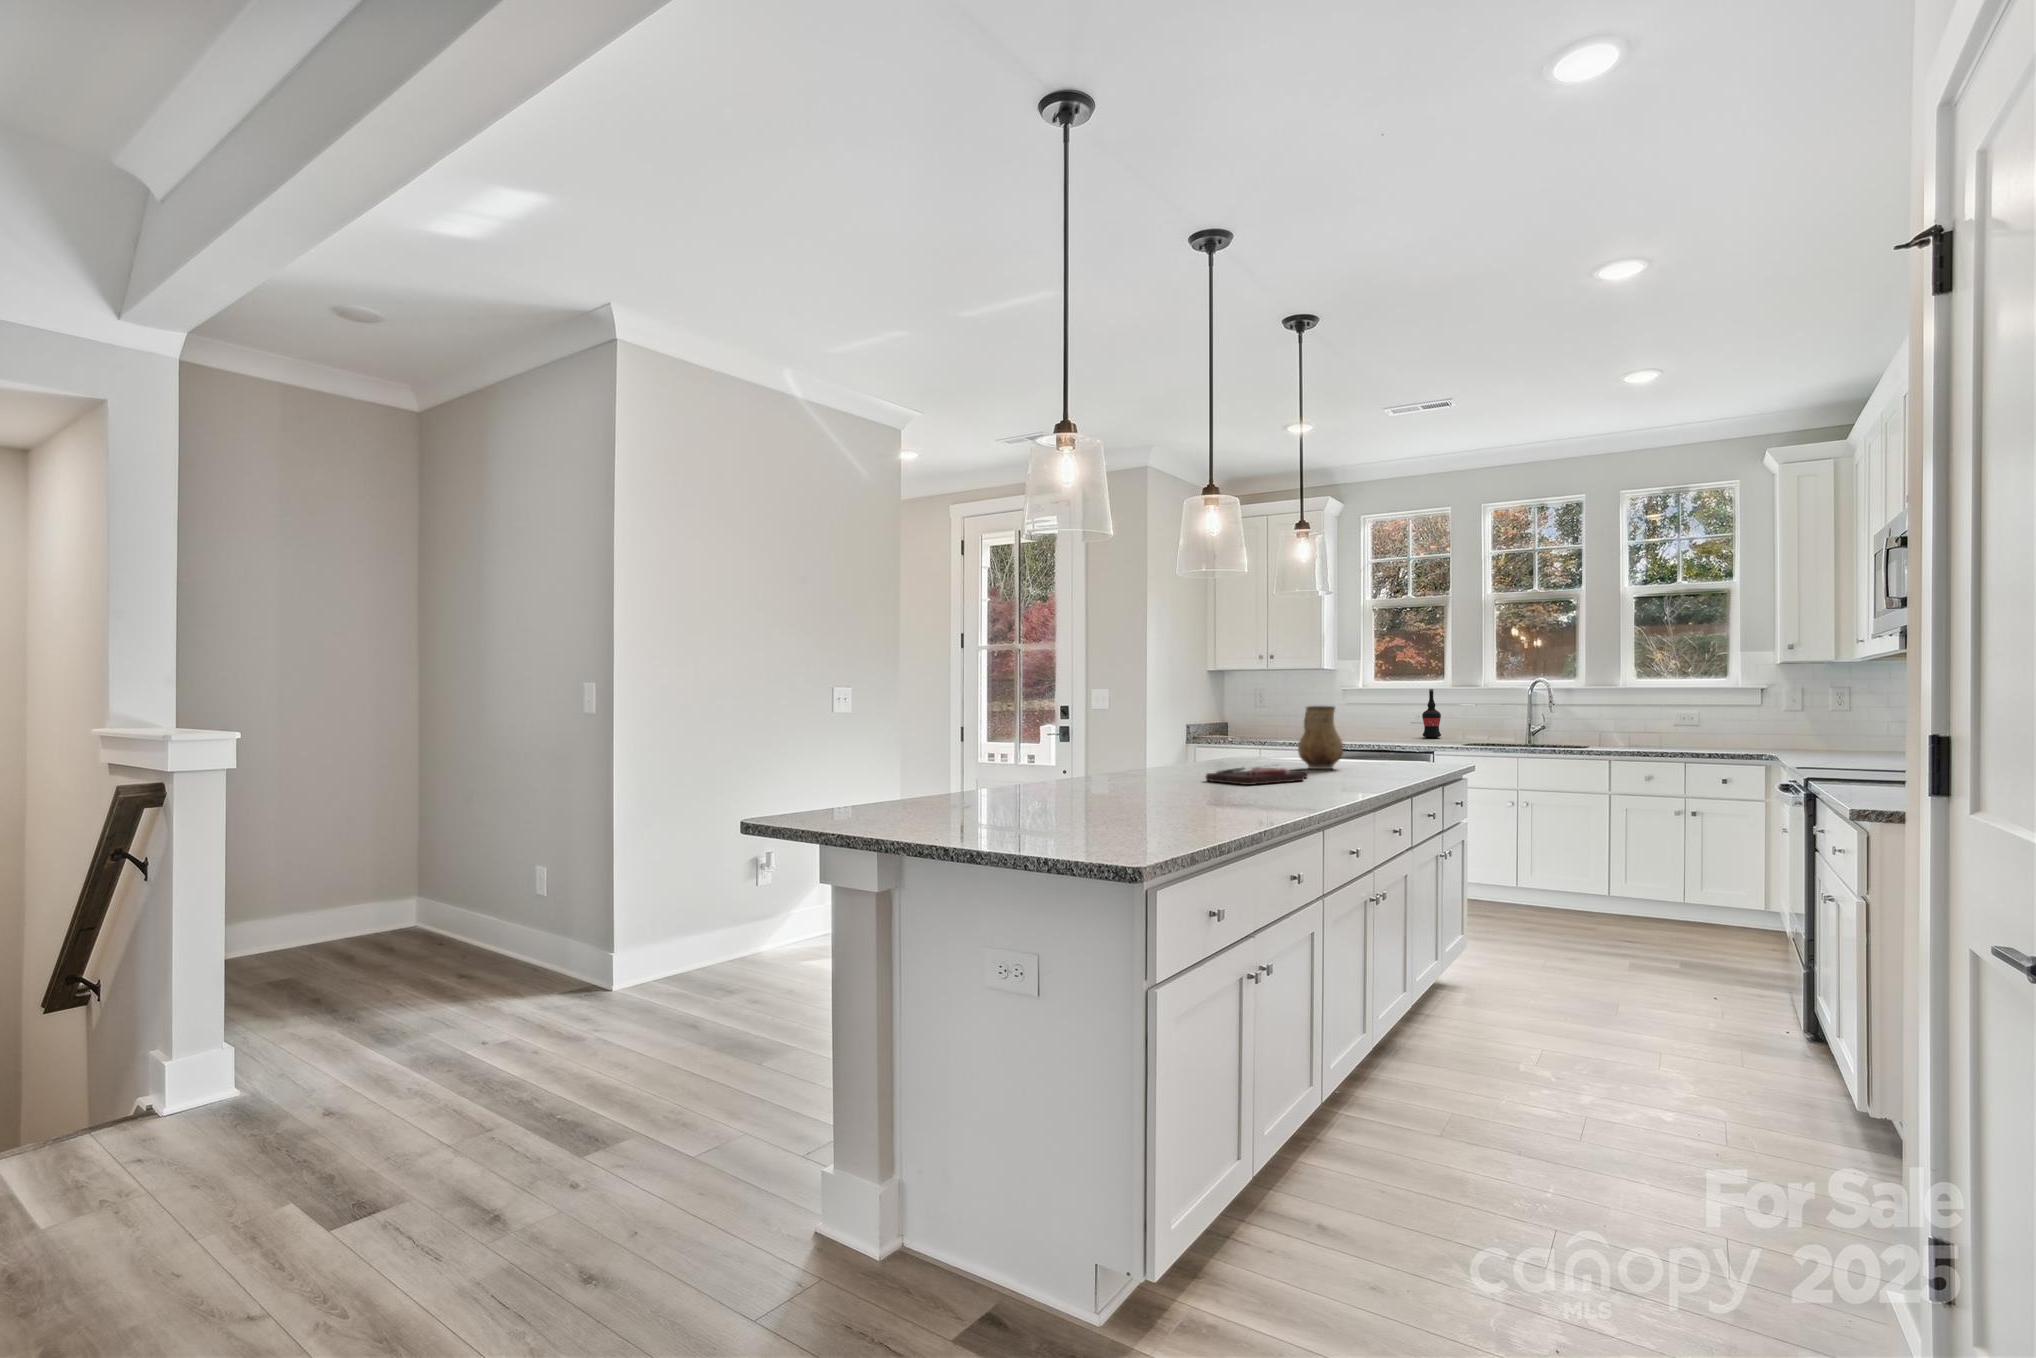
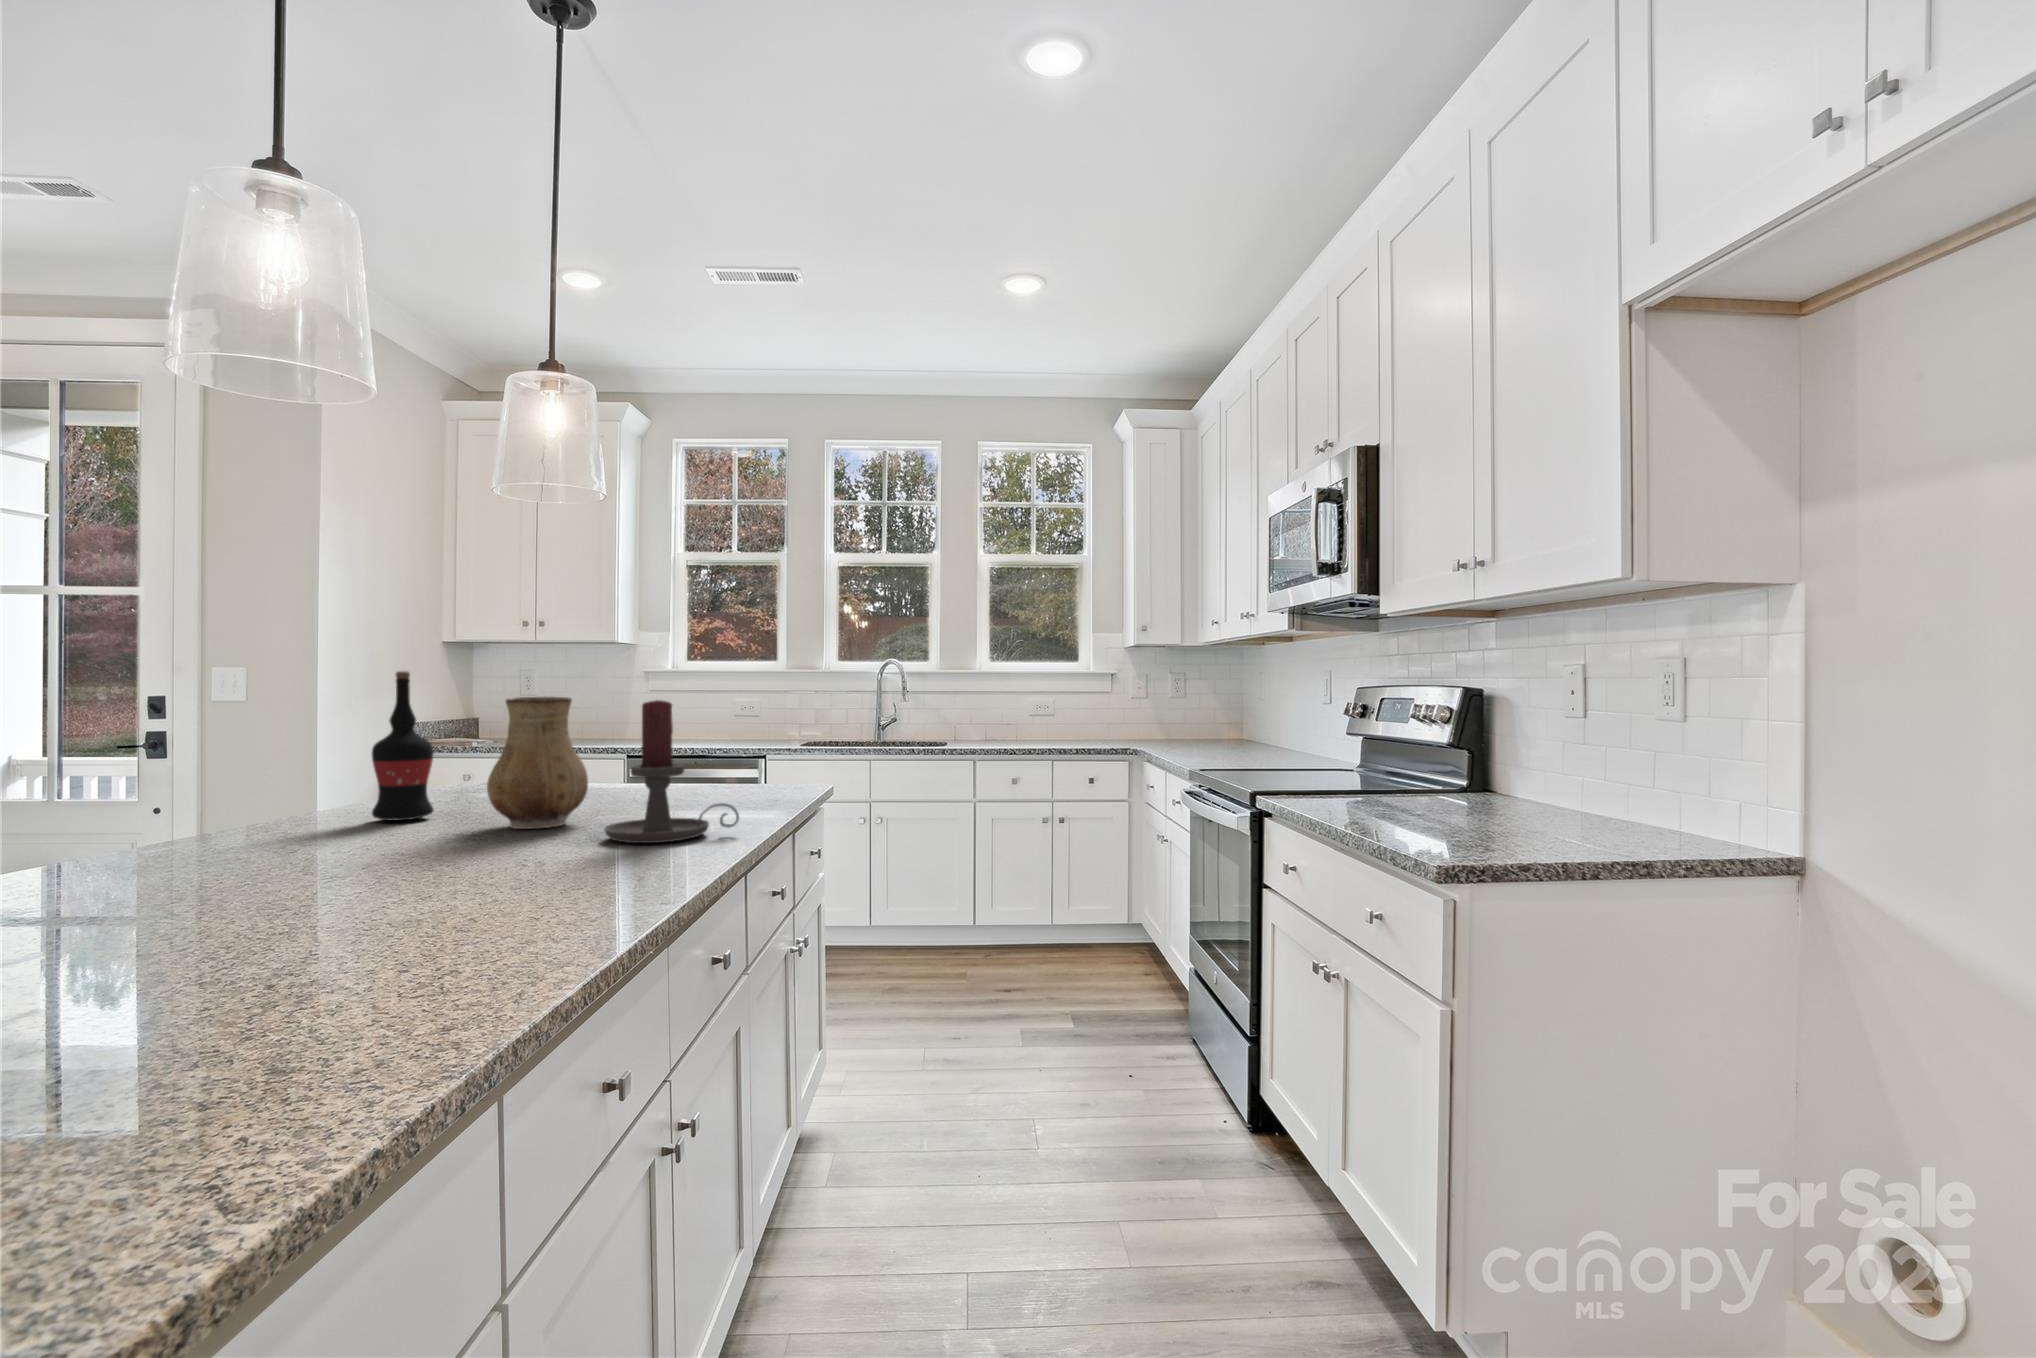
wine bottle: present [1422,689,1441,738] -> present [372,671,434,821]
candle holder: none [1356,707,1421,775] -> present [605,700,739,843]
cutting board: present [1206,765,1308,785] -> none [103,847,471,938]

